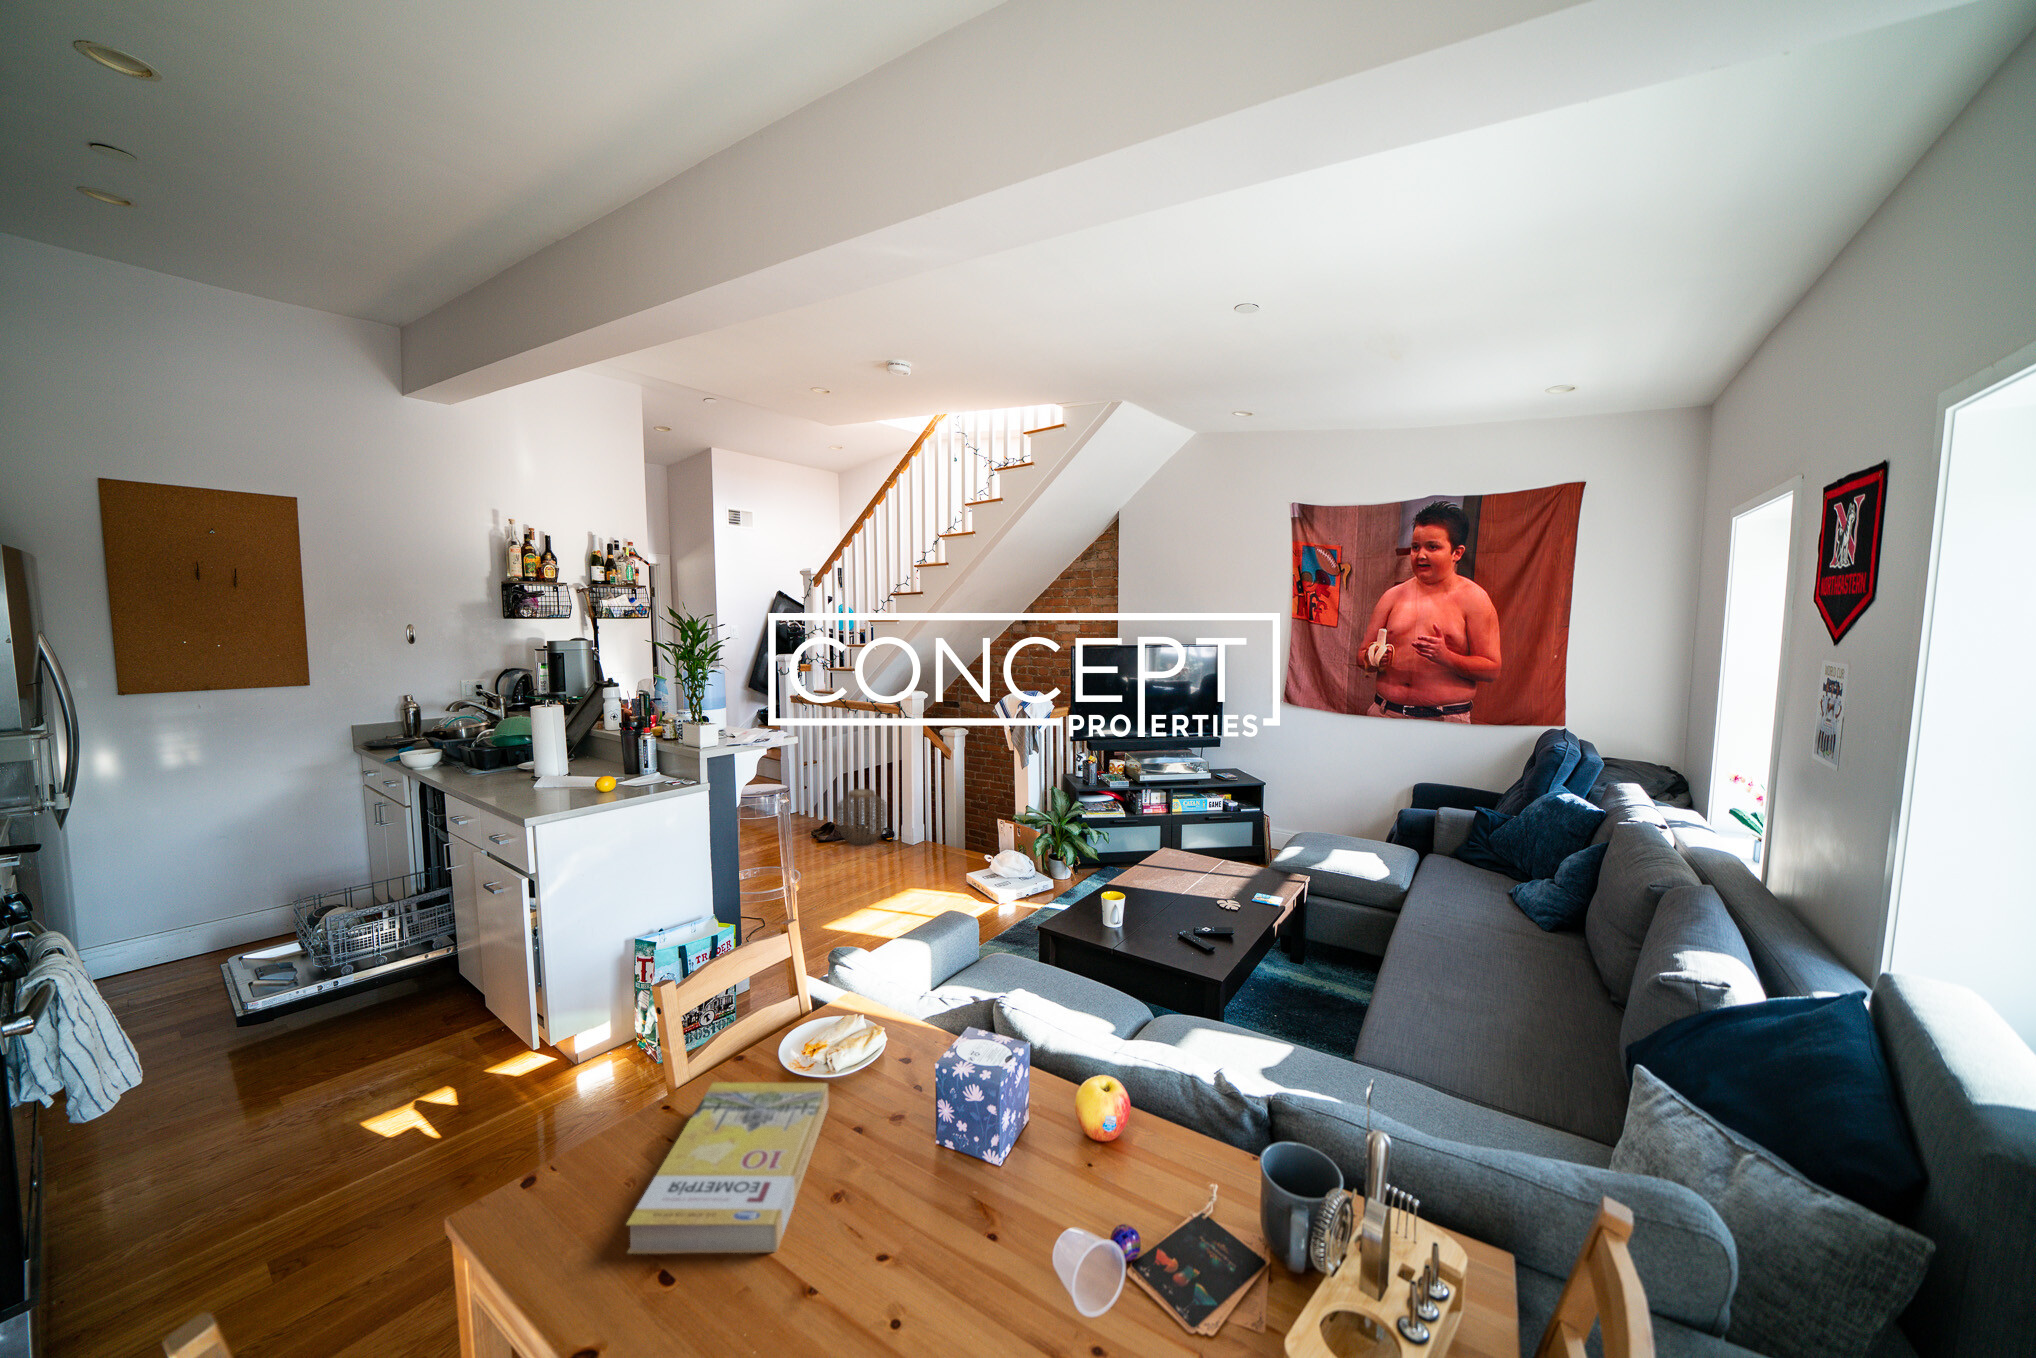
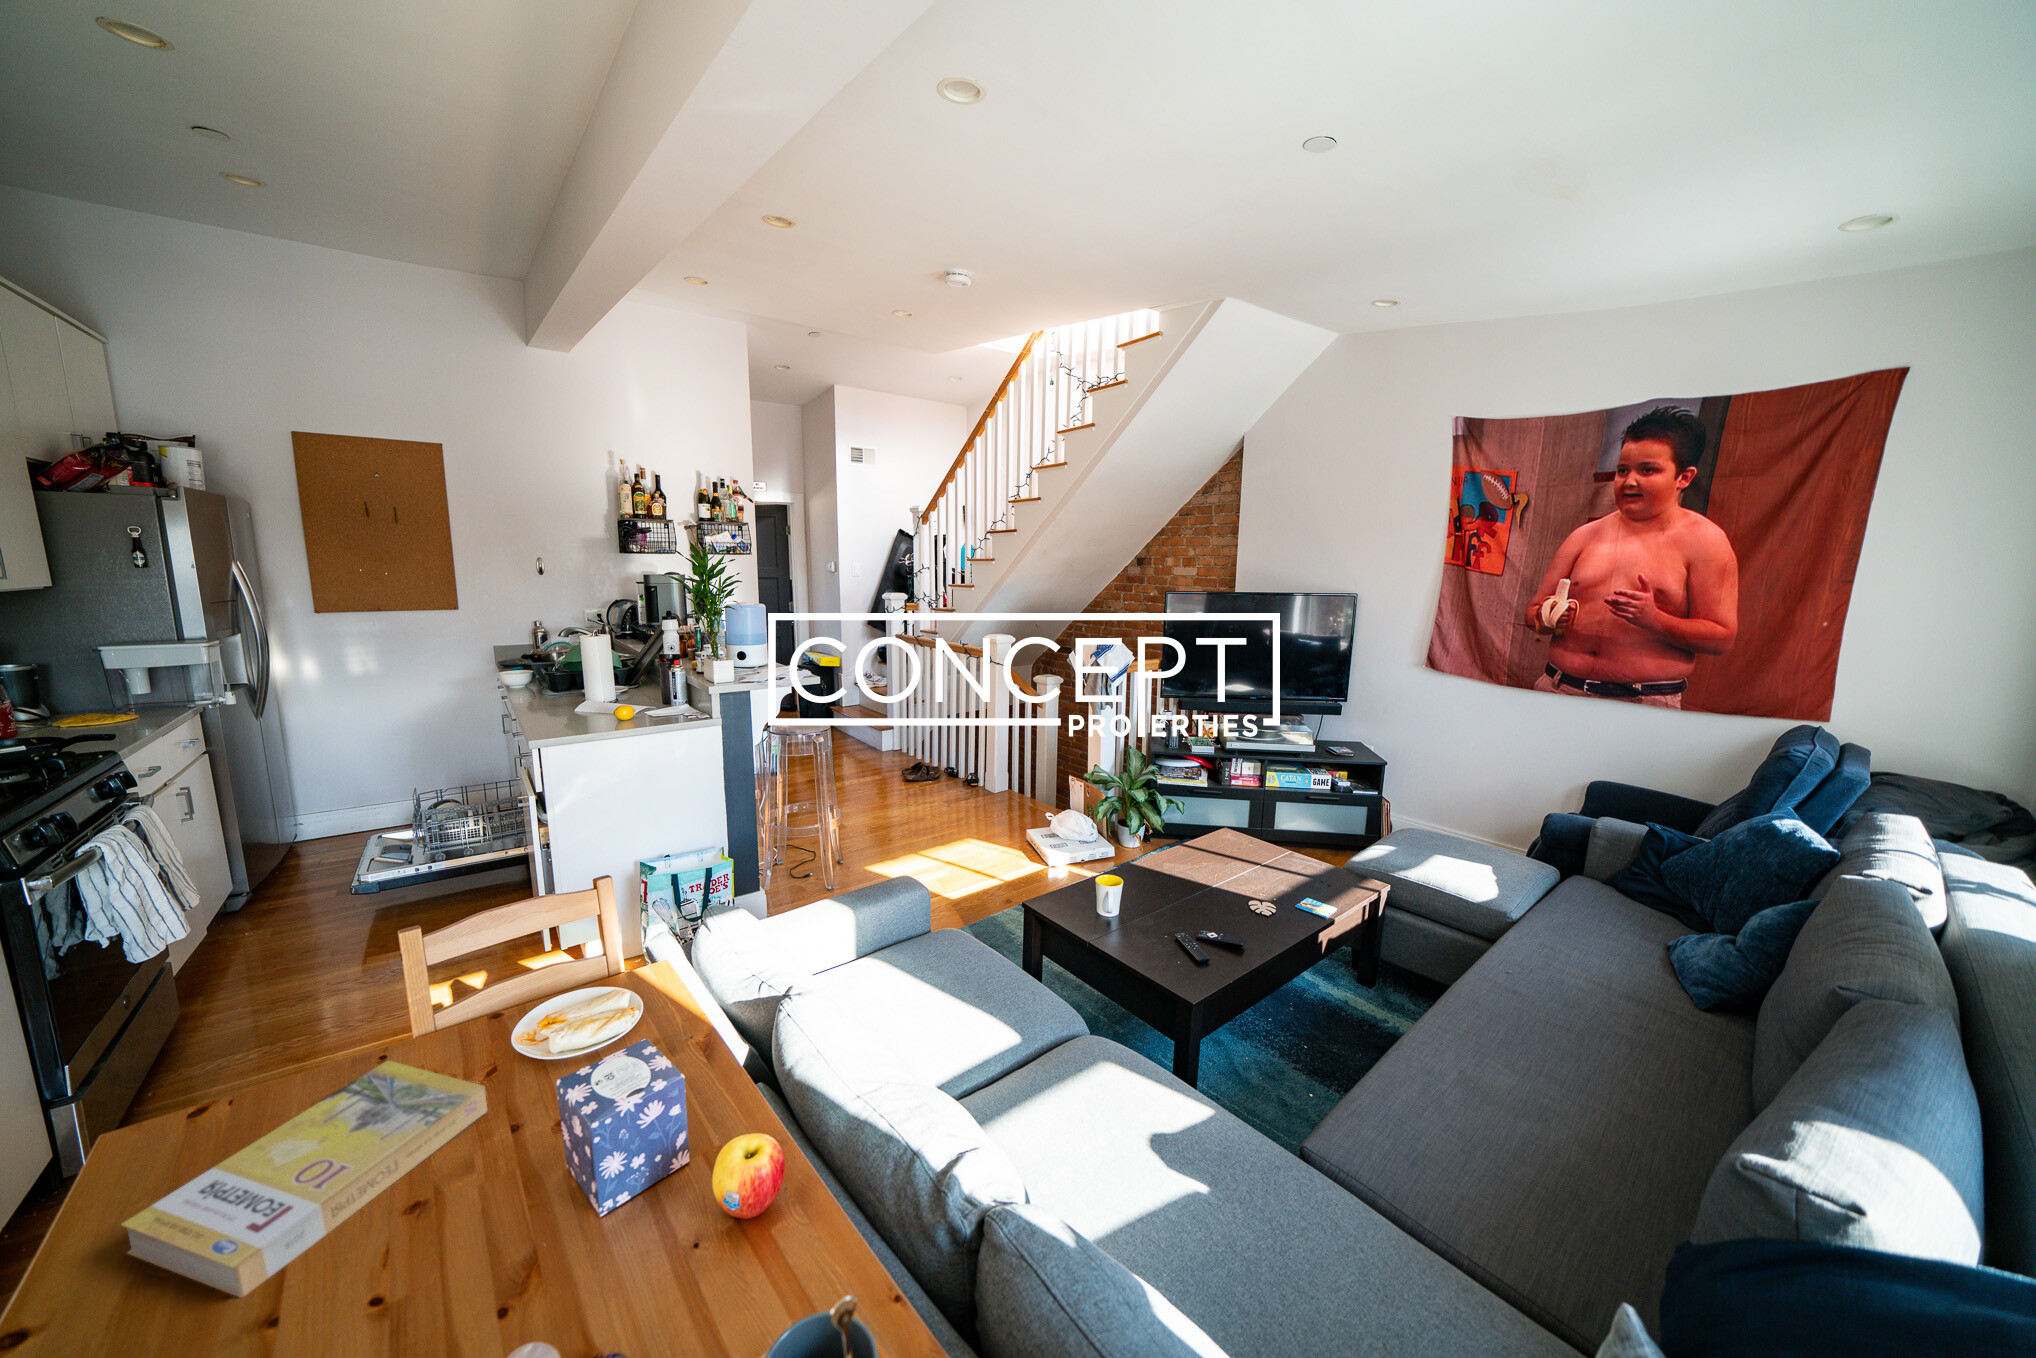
woven basket: present [836,789,886,845] -> none [933,729,982,785]

